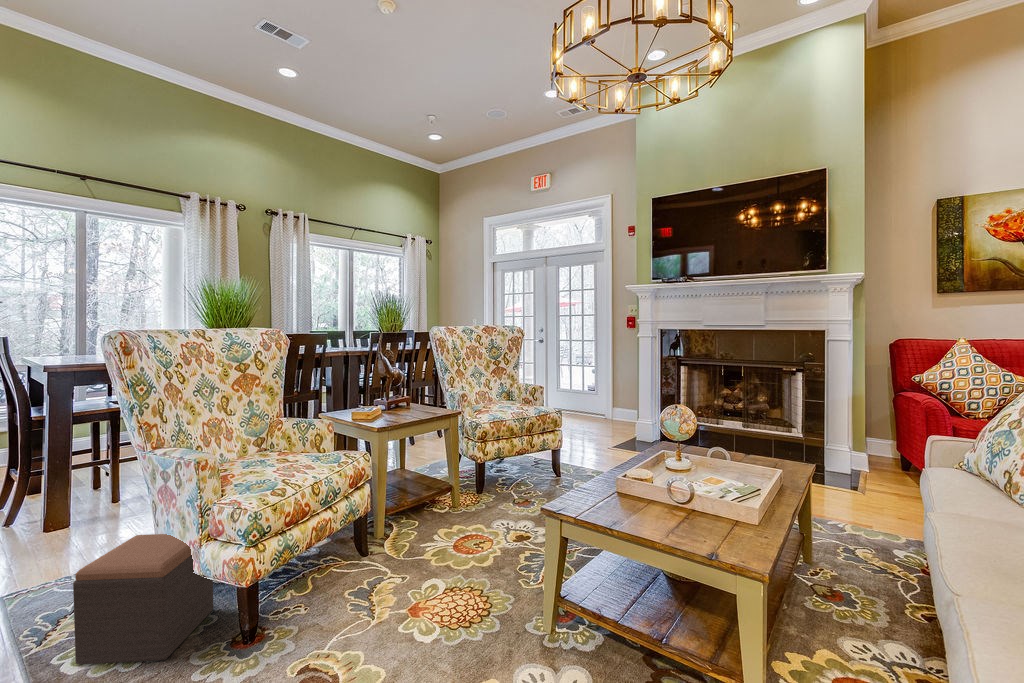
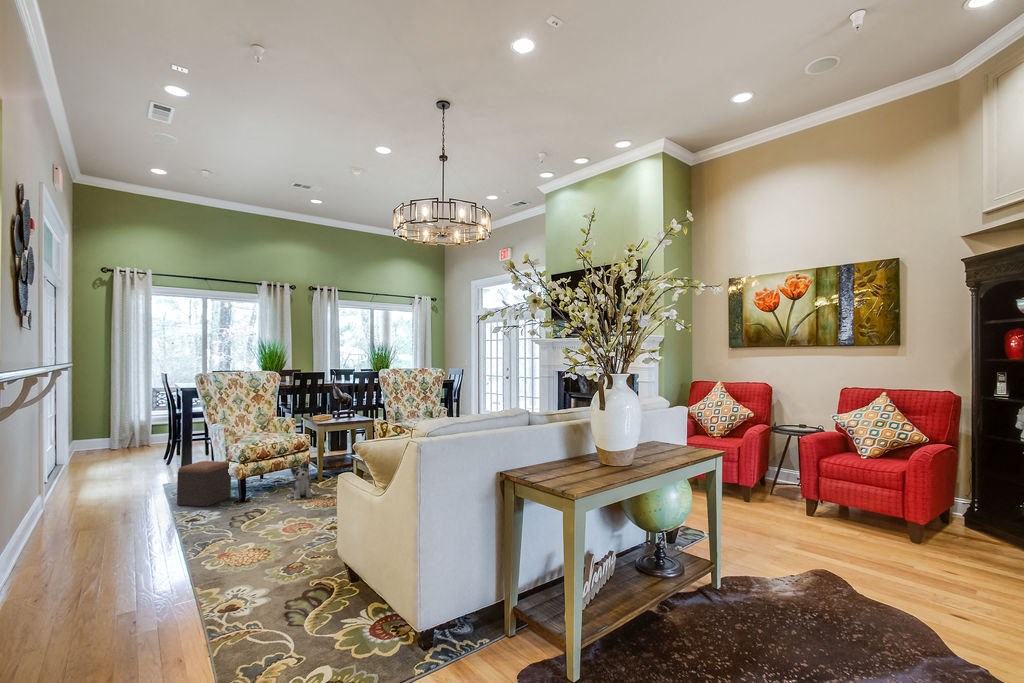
plush toy: none [351,514,404,602] -> present [289,461,313,500]

